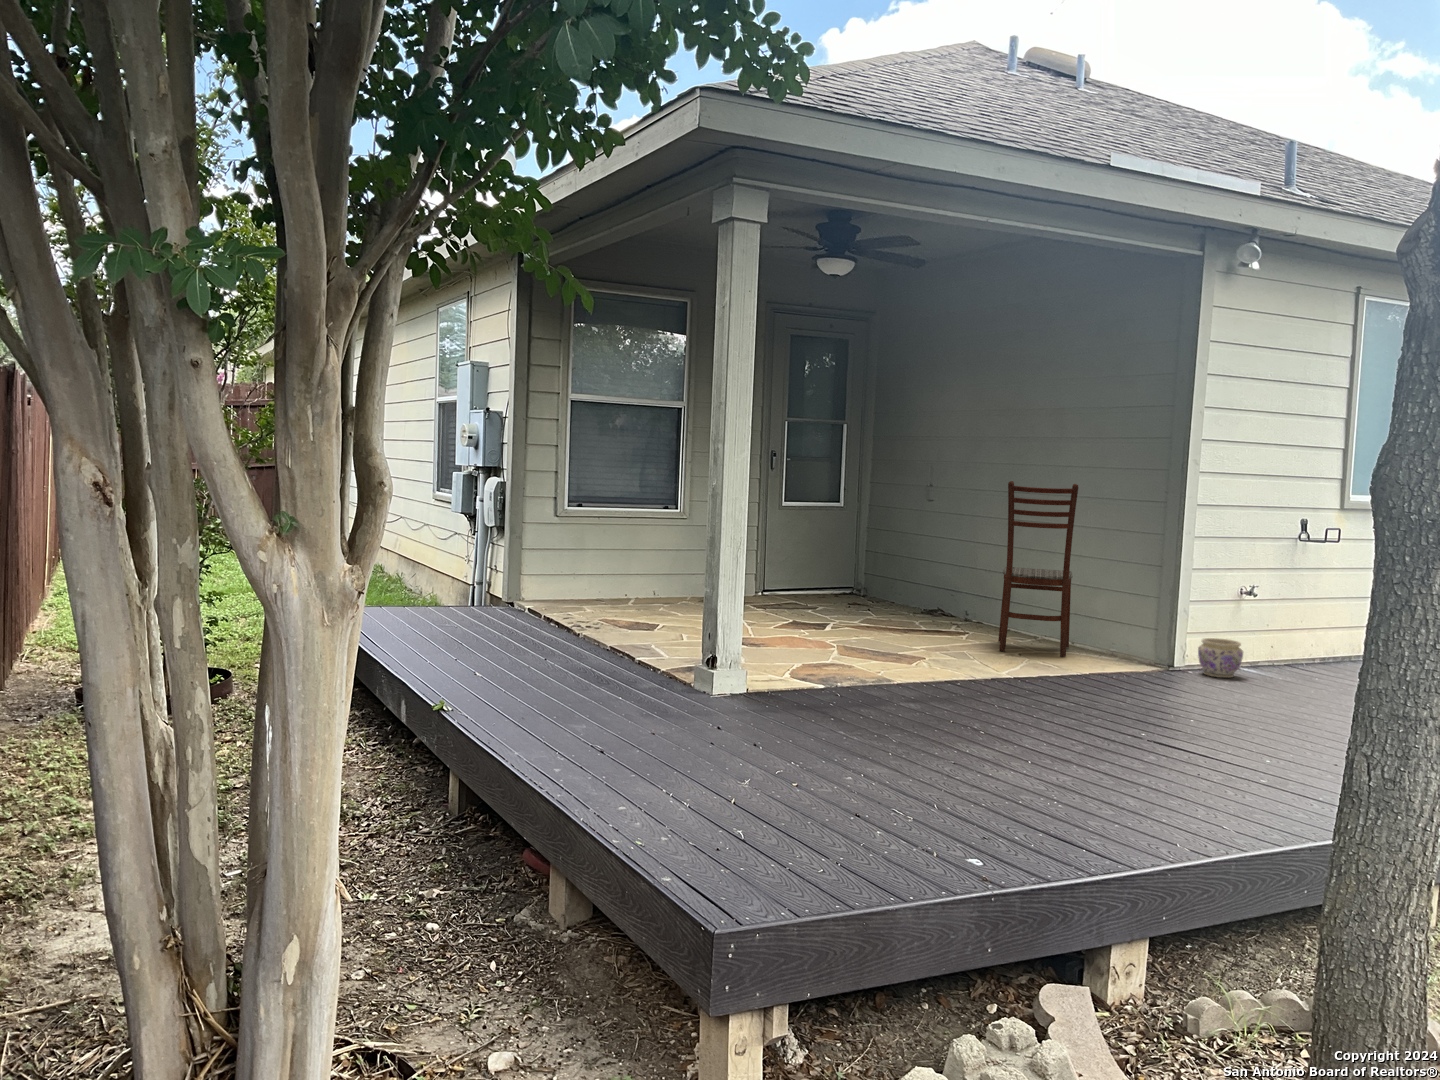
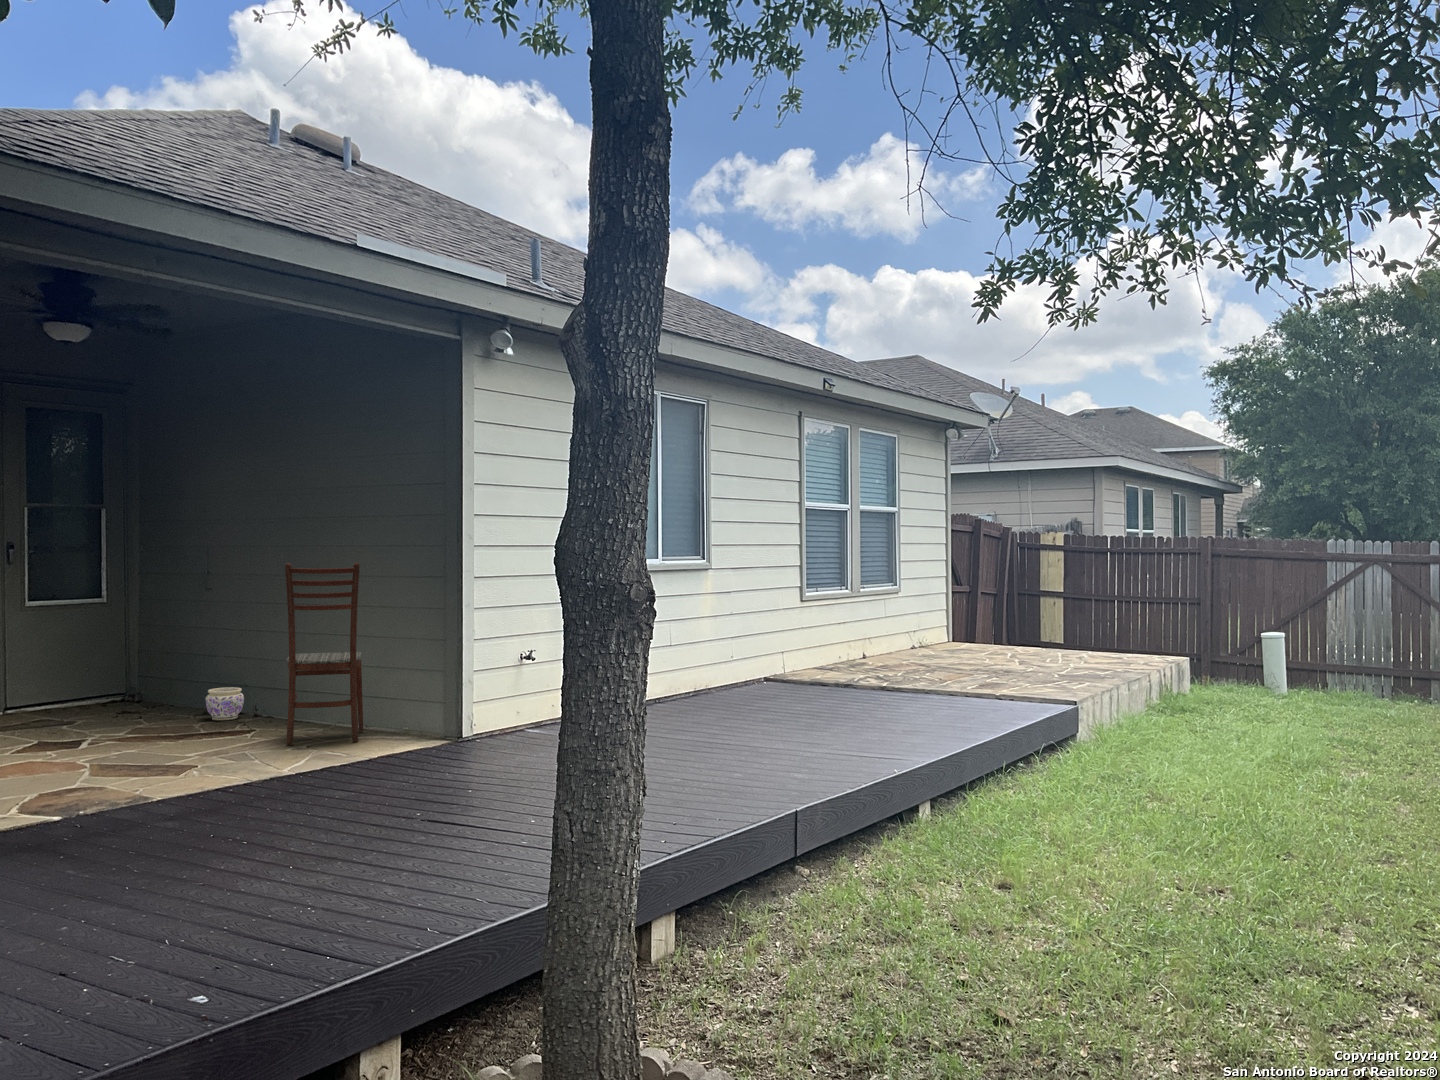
planter: present [1198,638,1243,678] -> present [206,687,244,721]

